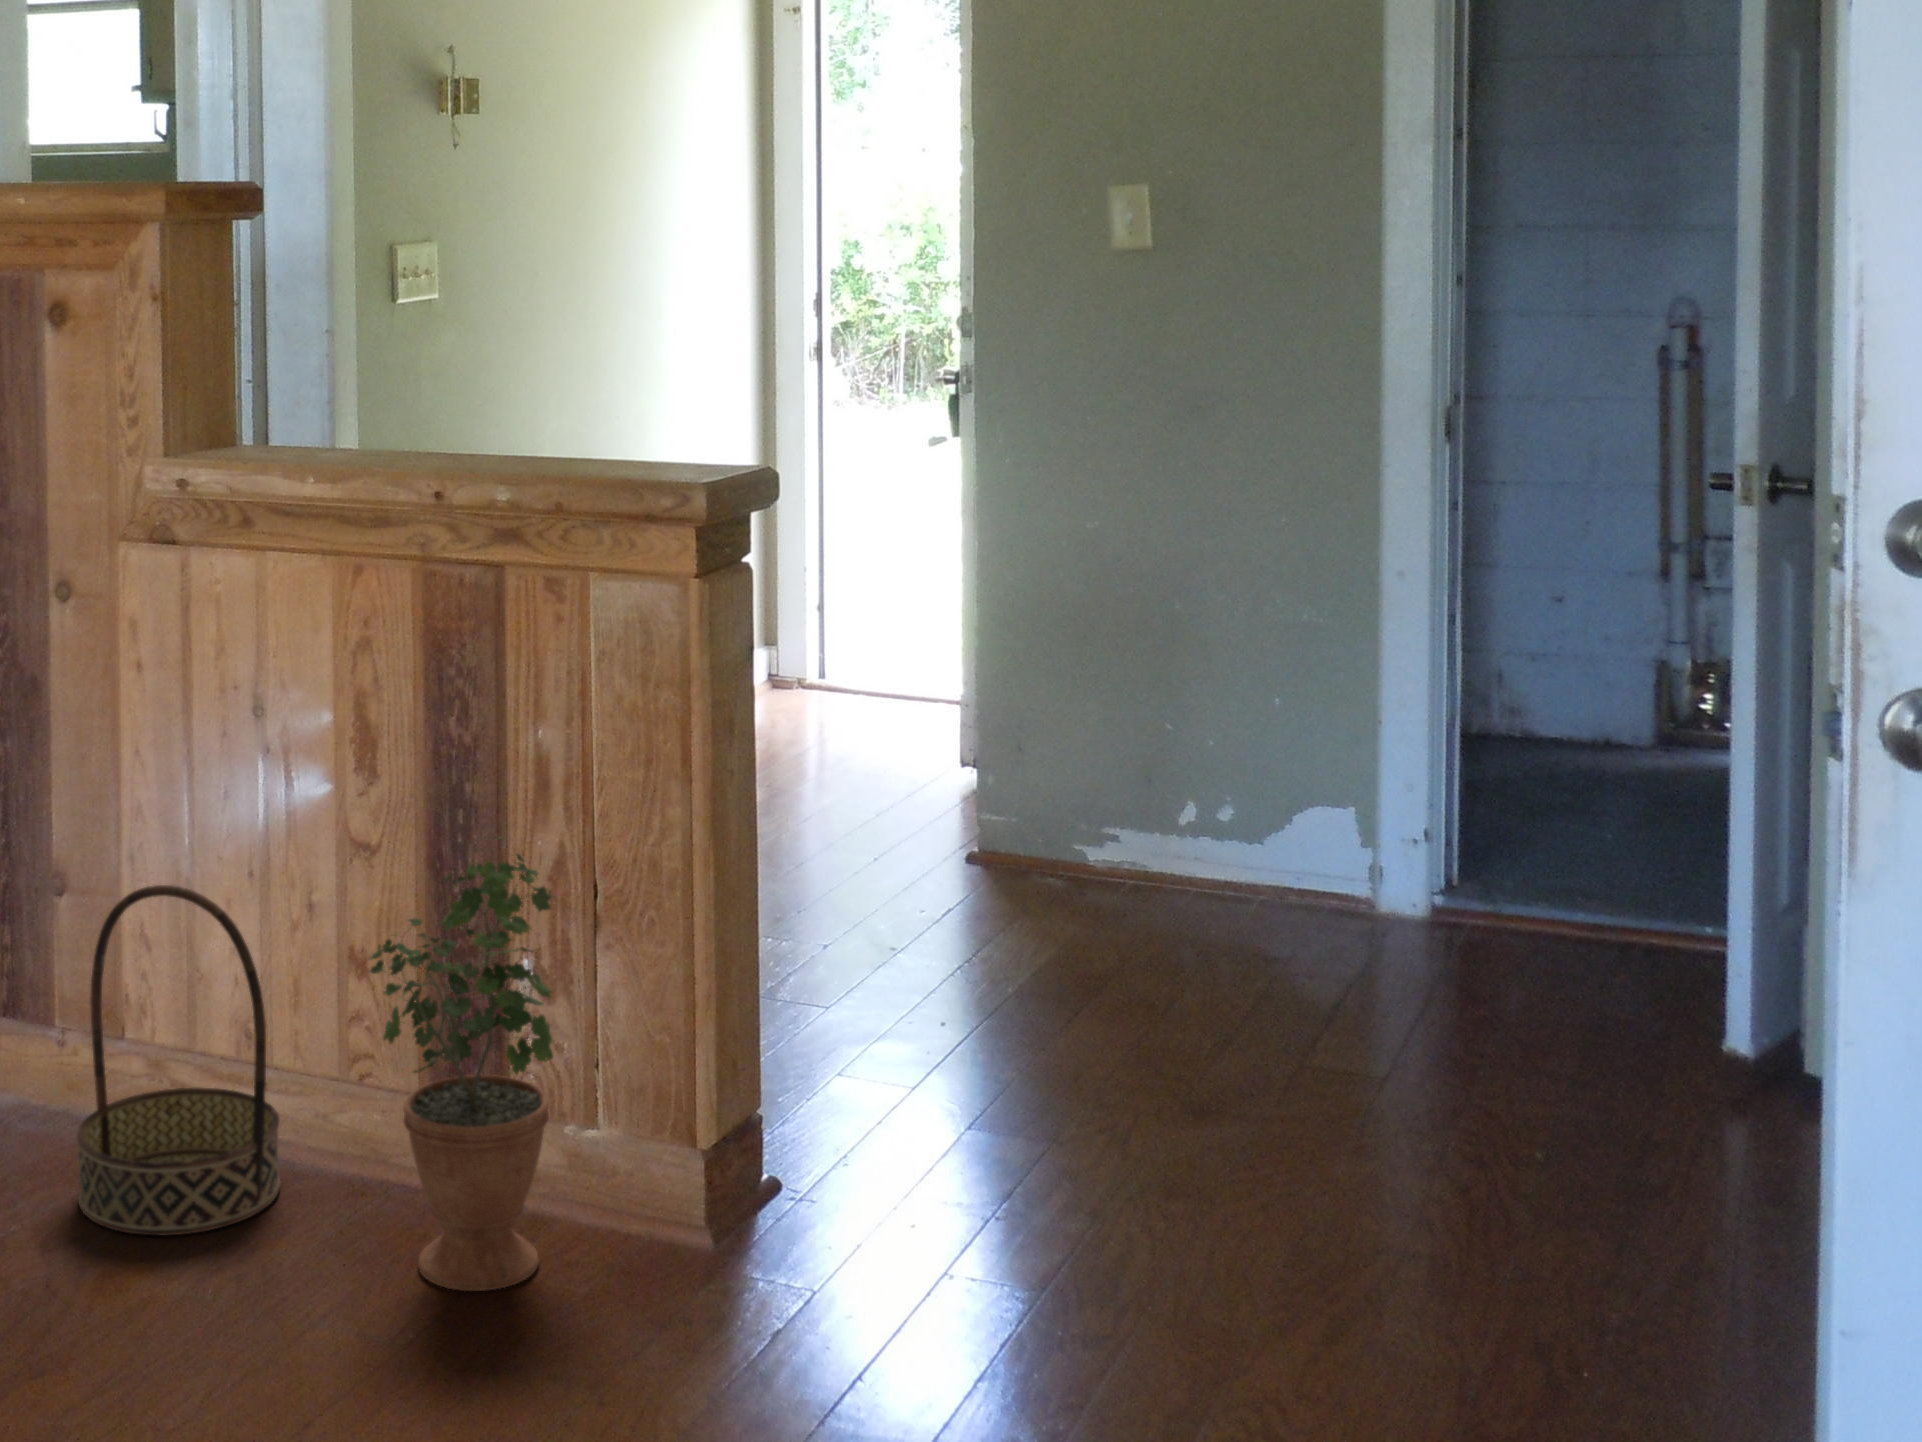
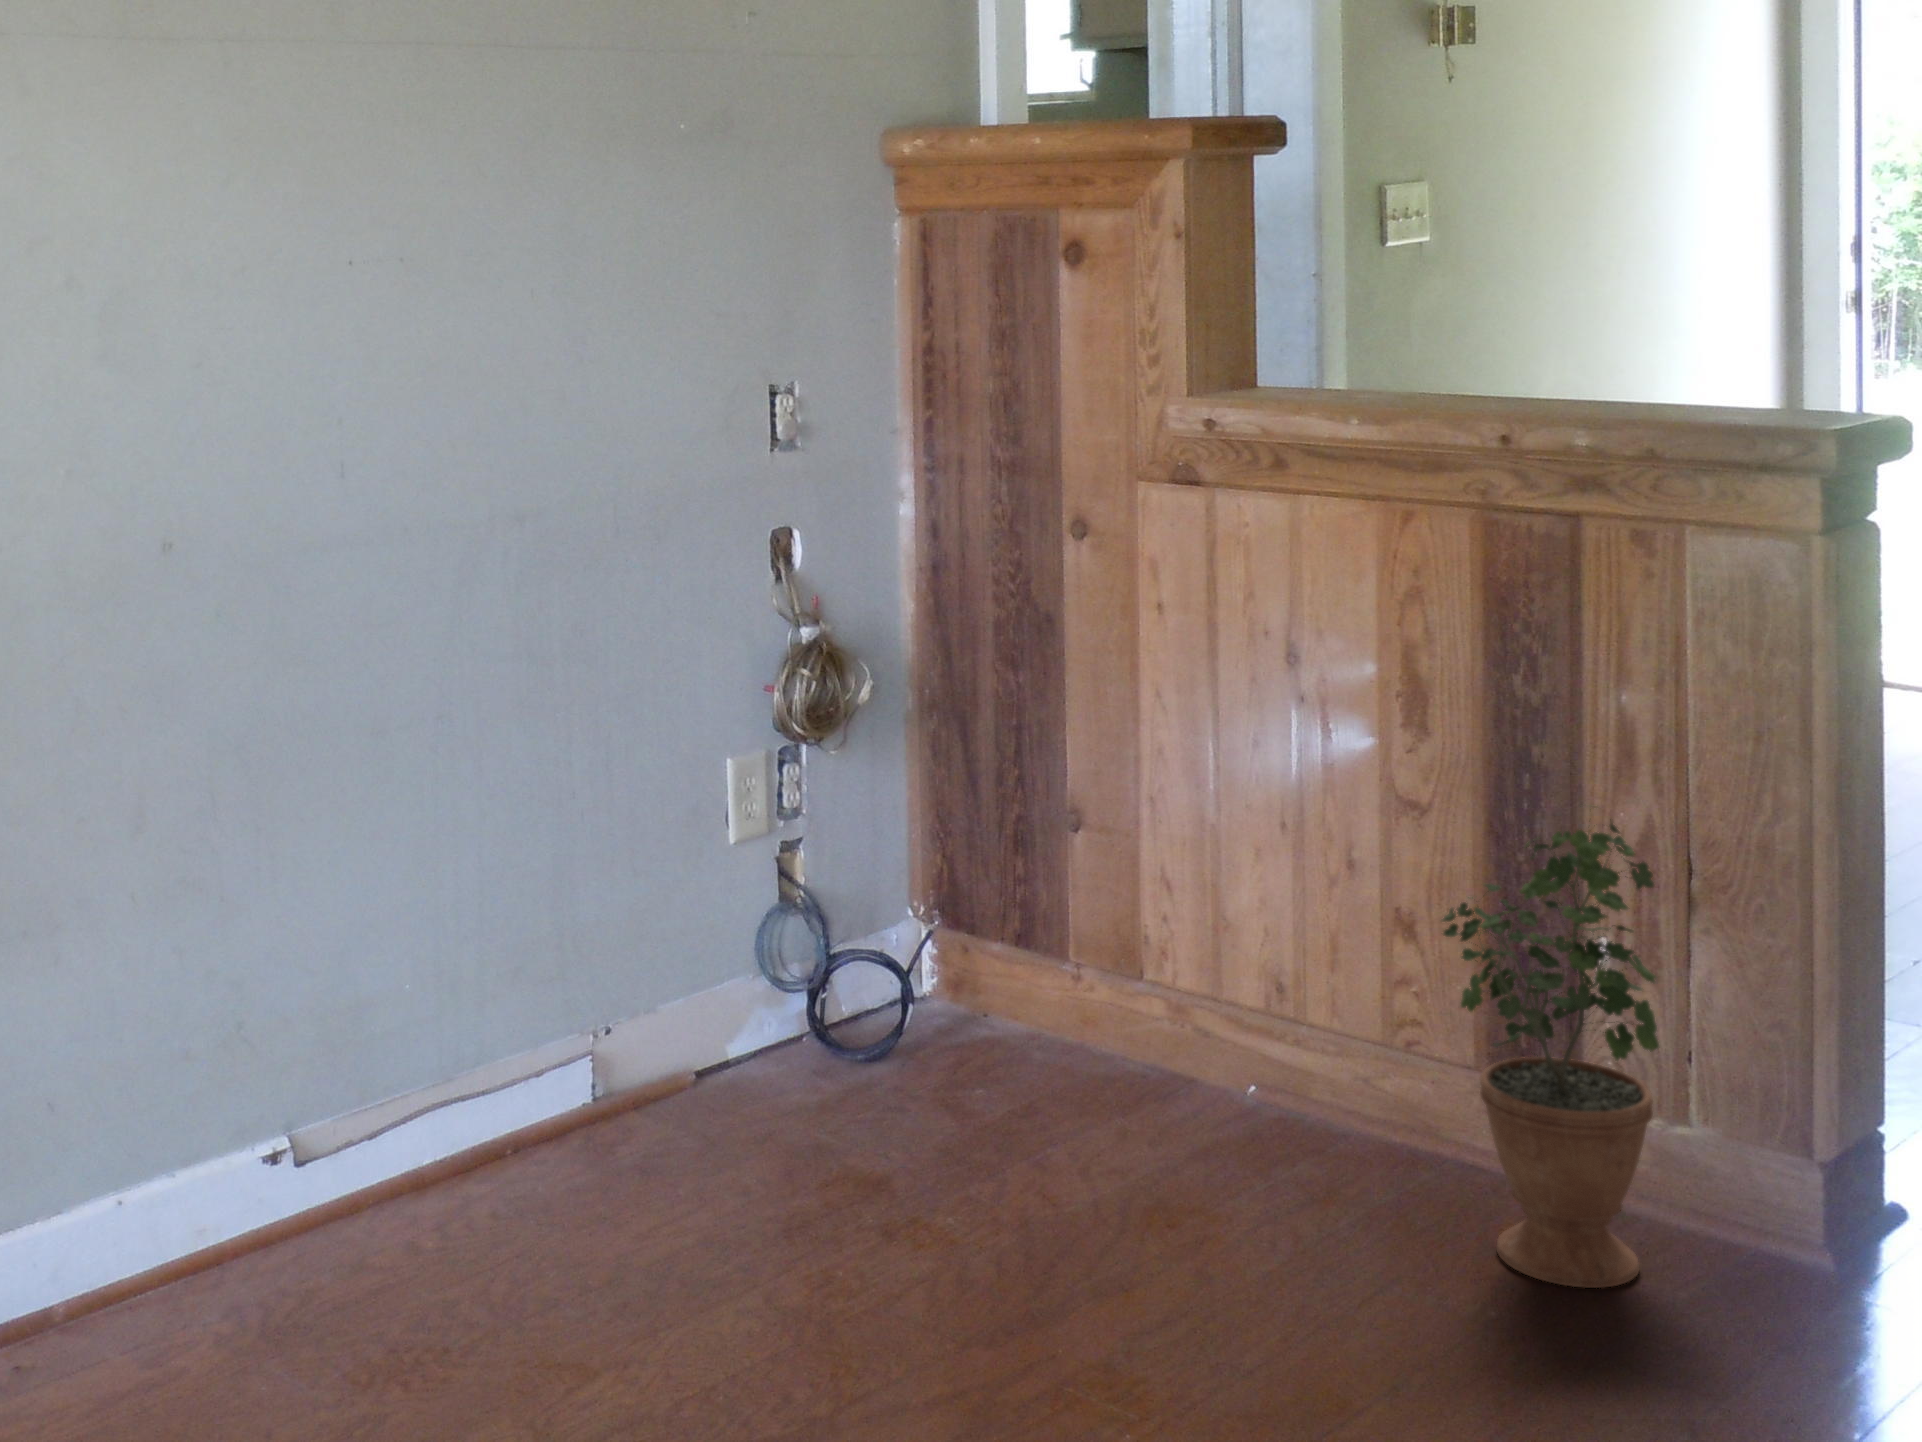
basket: present [77,885,281,1235] -> none [1109,828,1324,1183]

